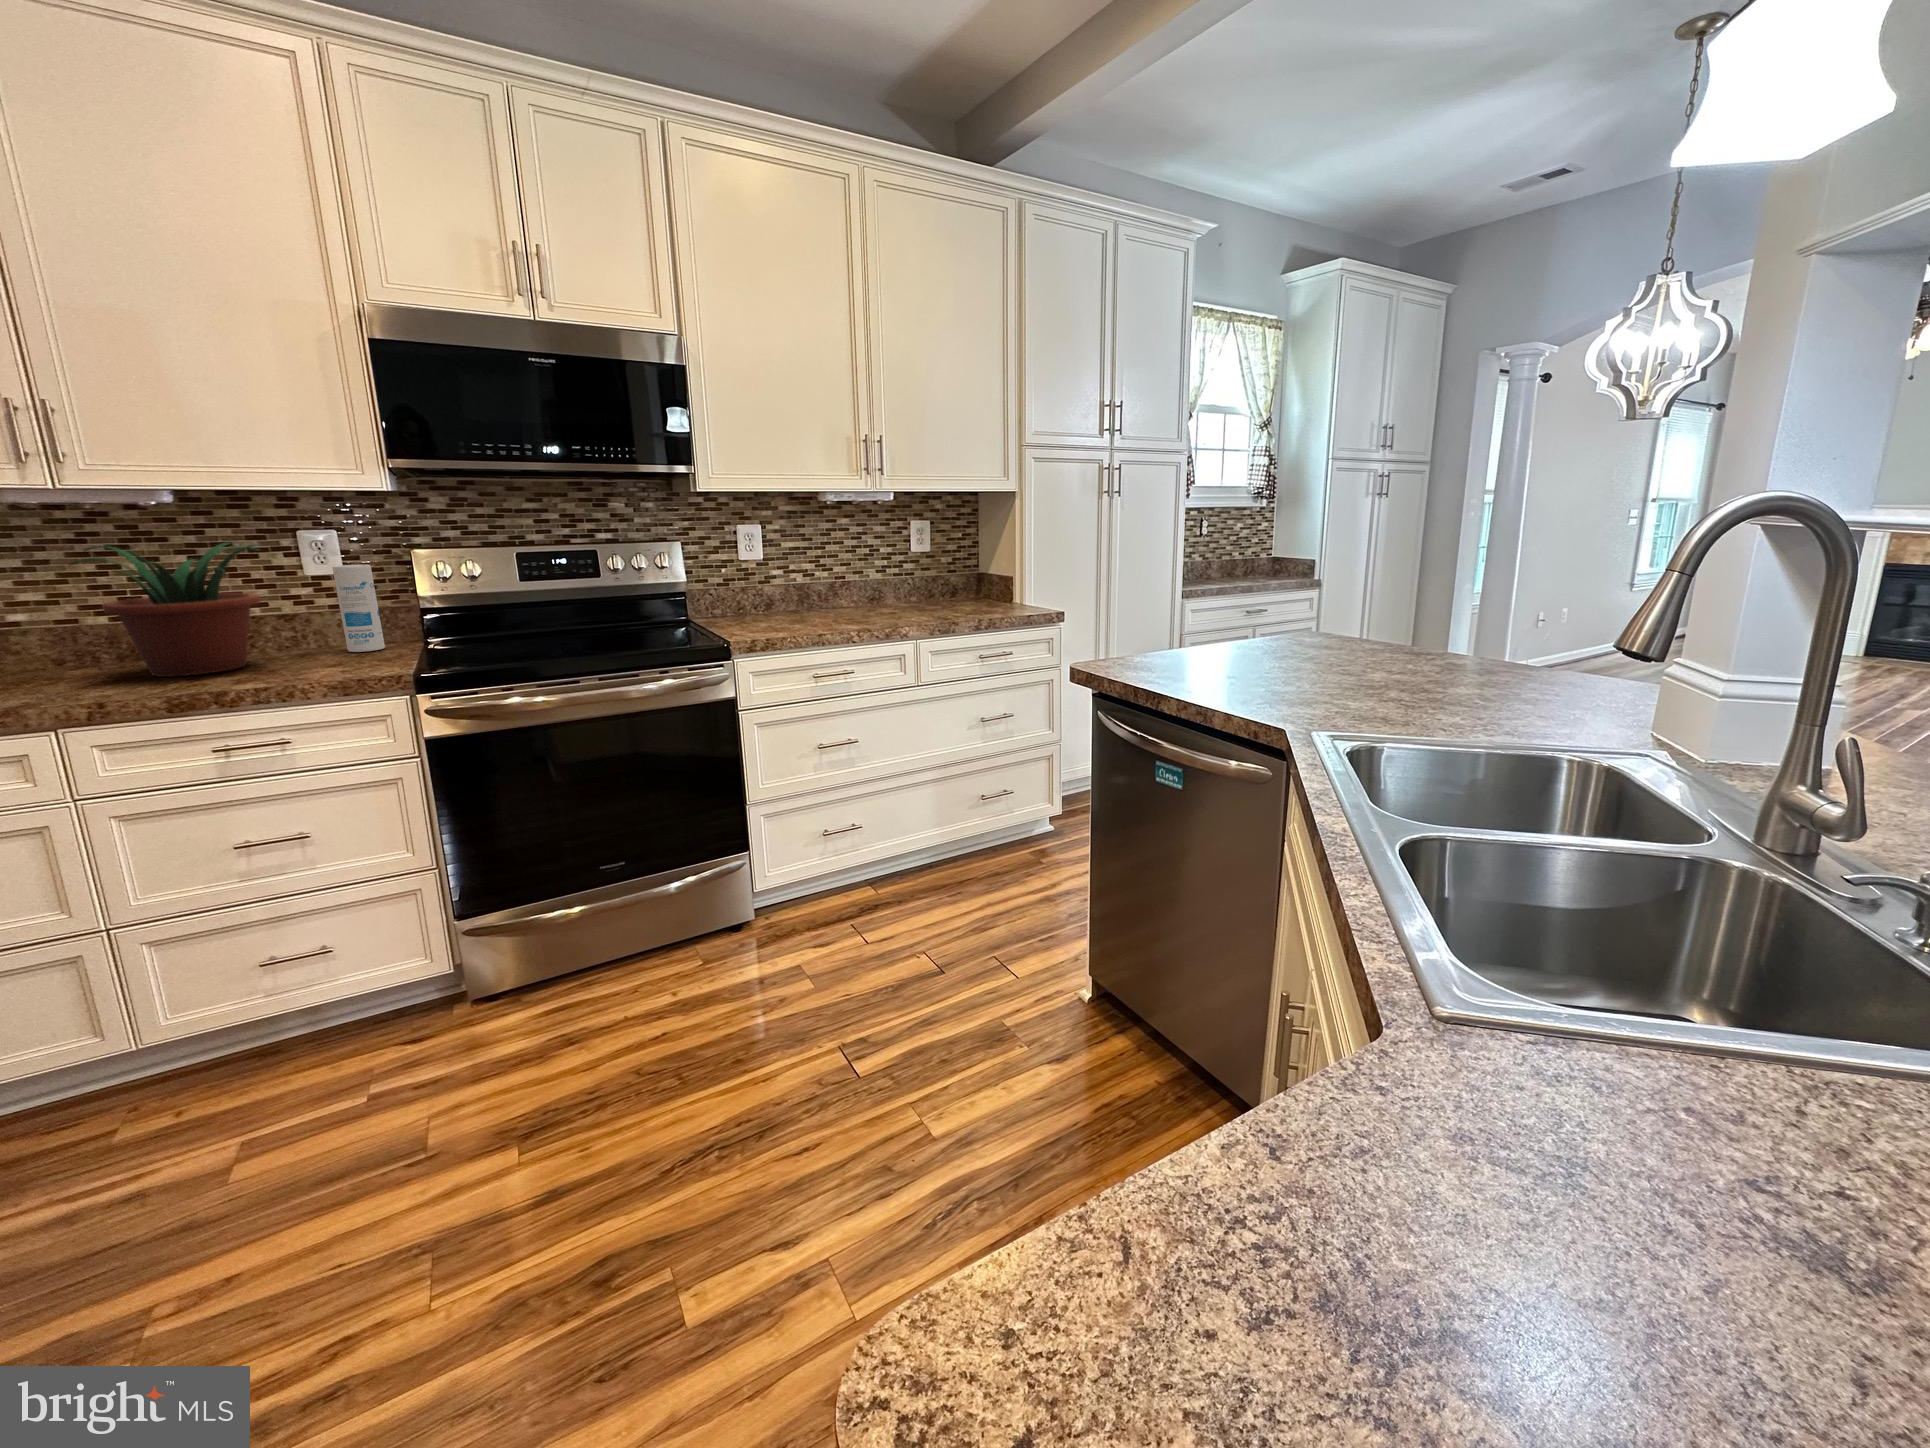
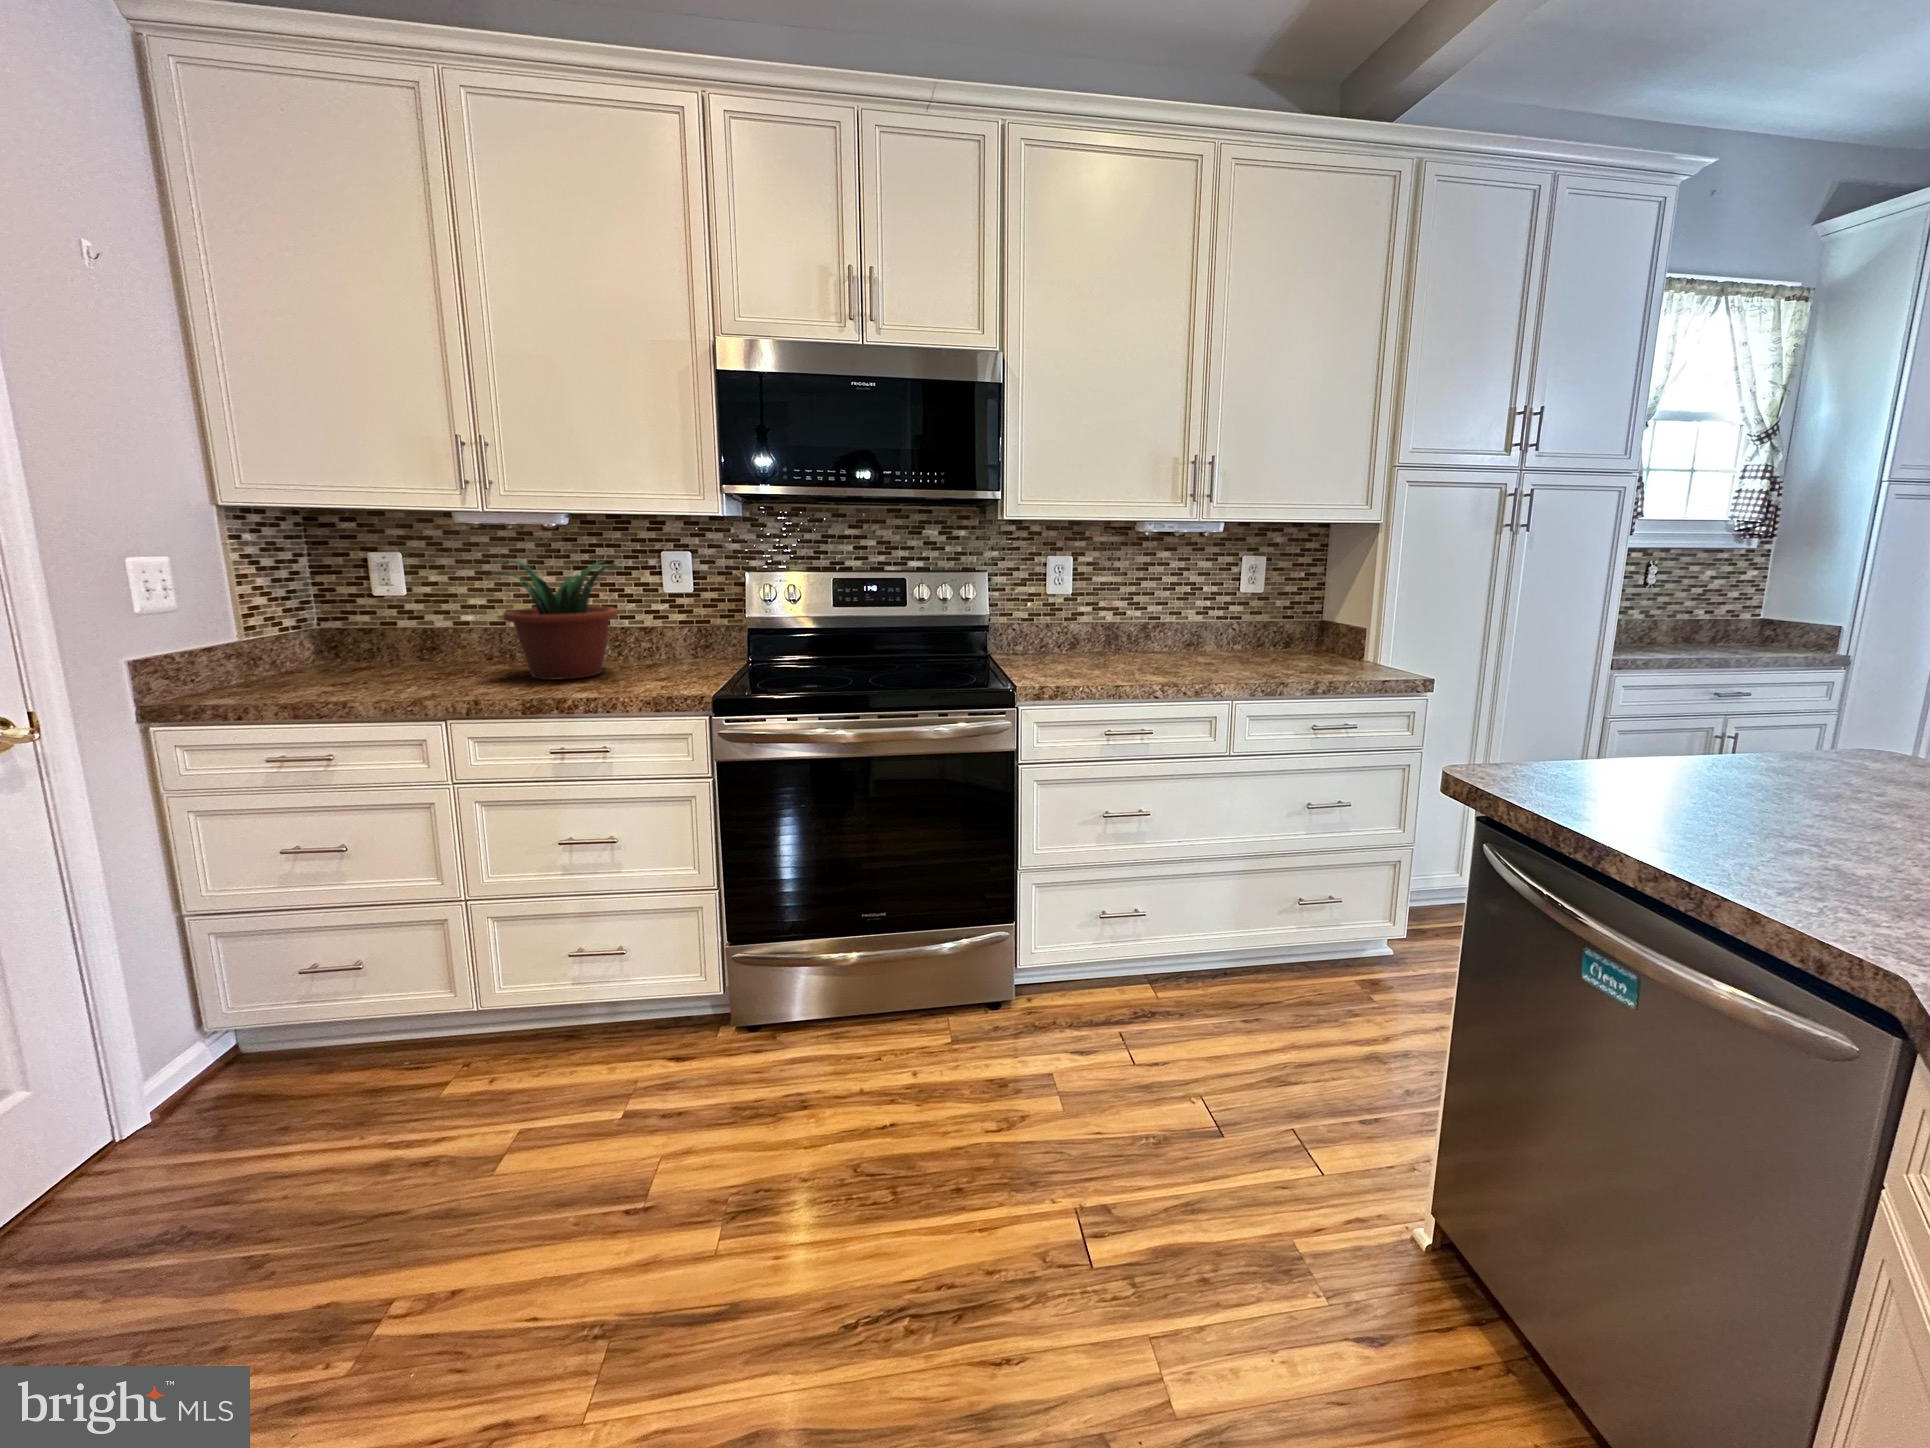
canister: present [333,565,385,652] -> none [678,585,713,667]

